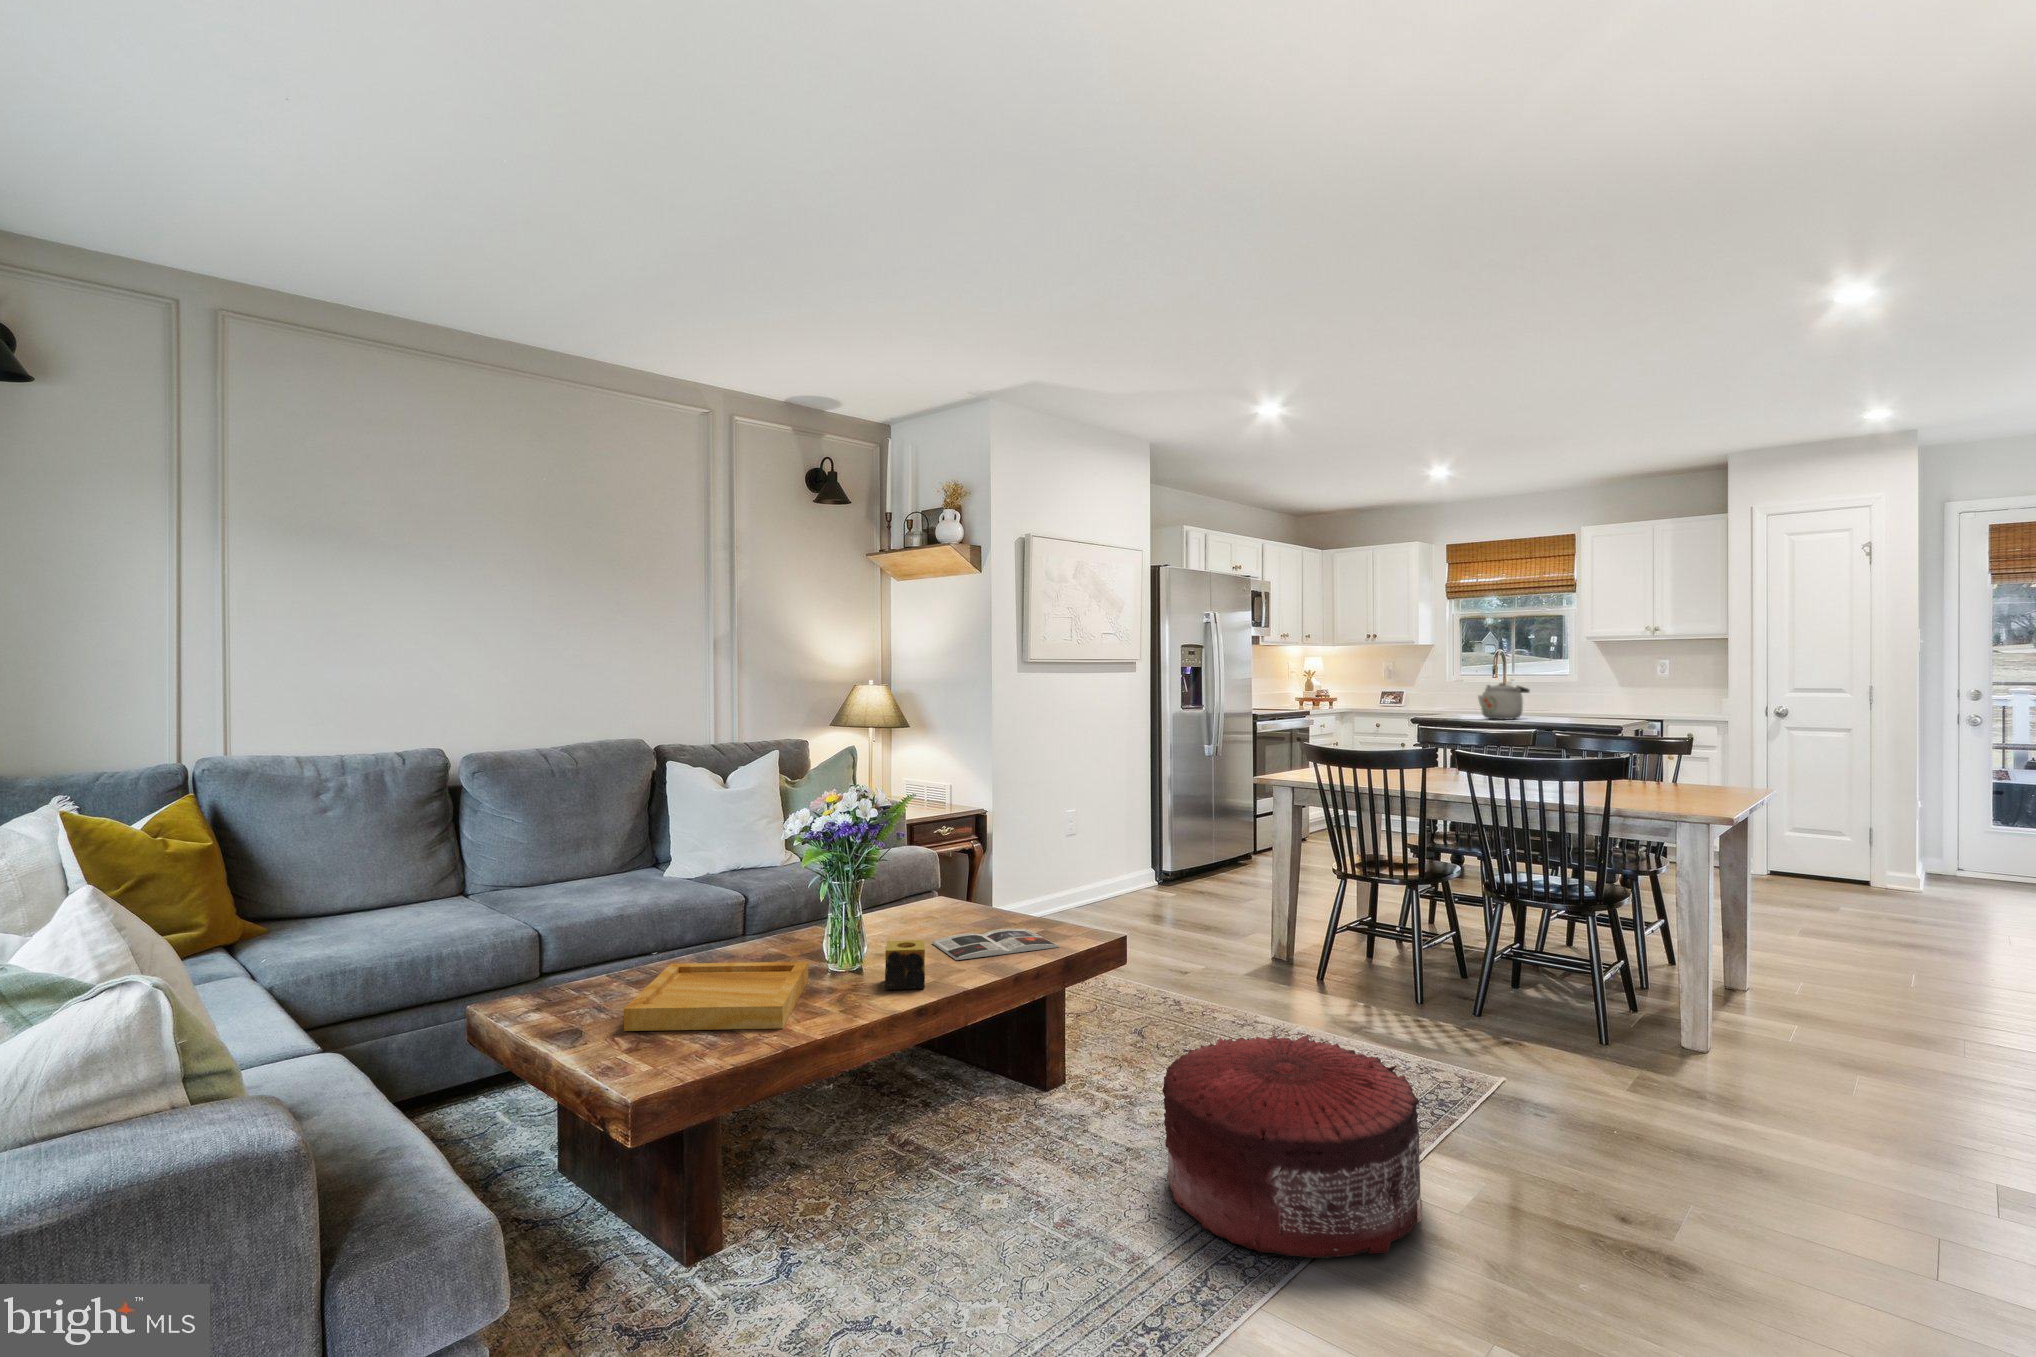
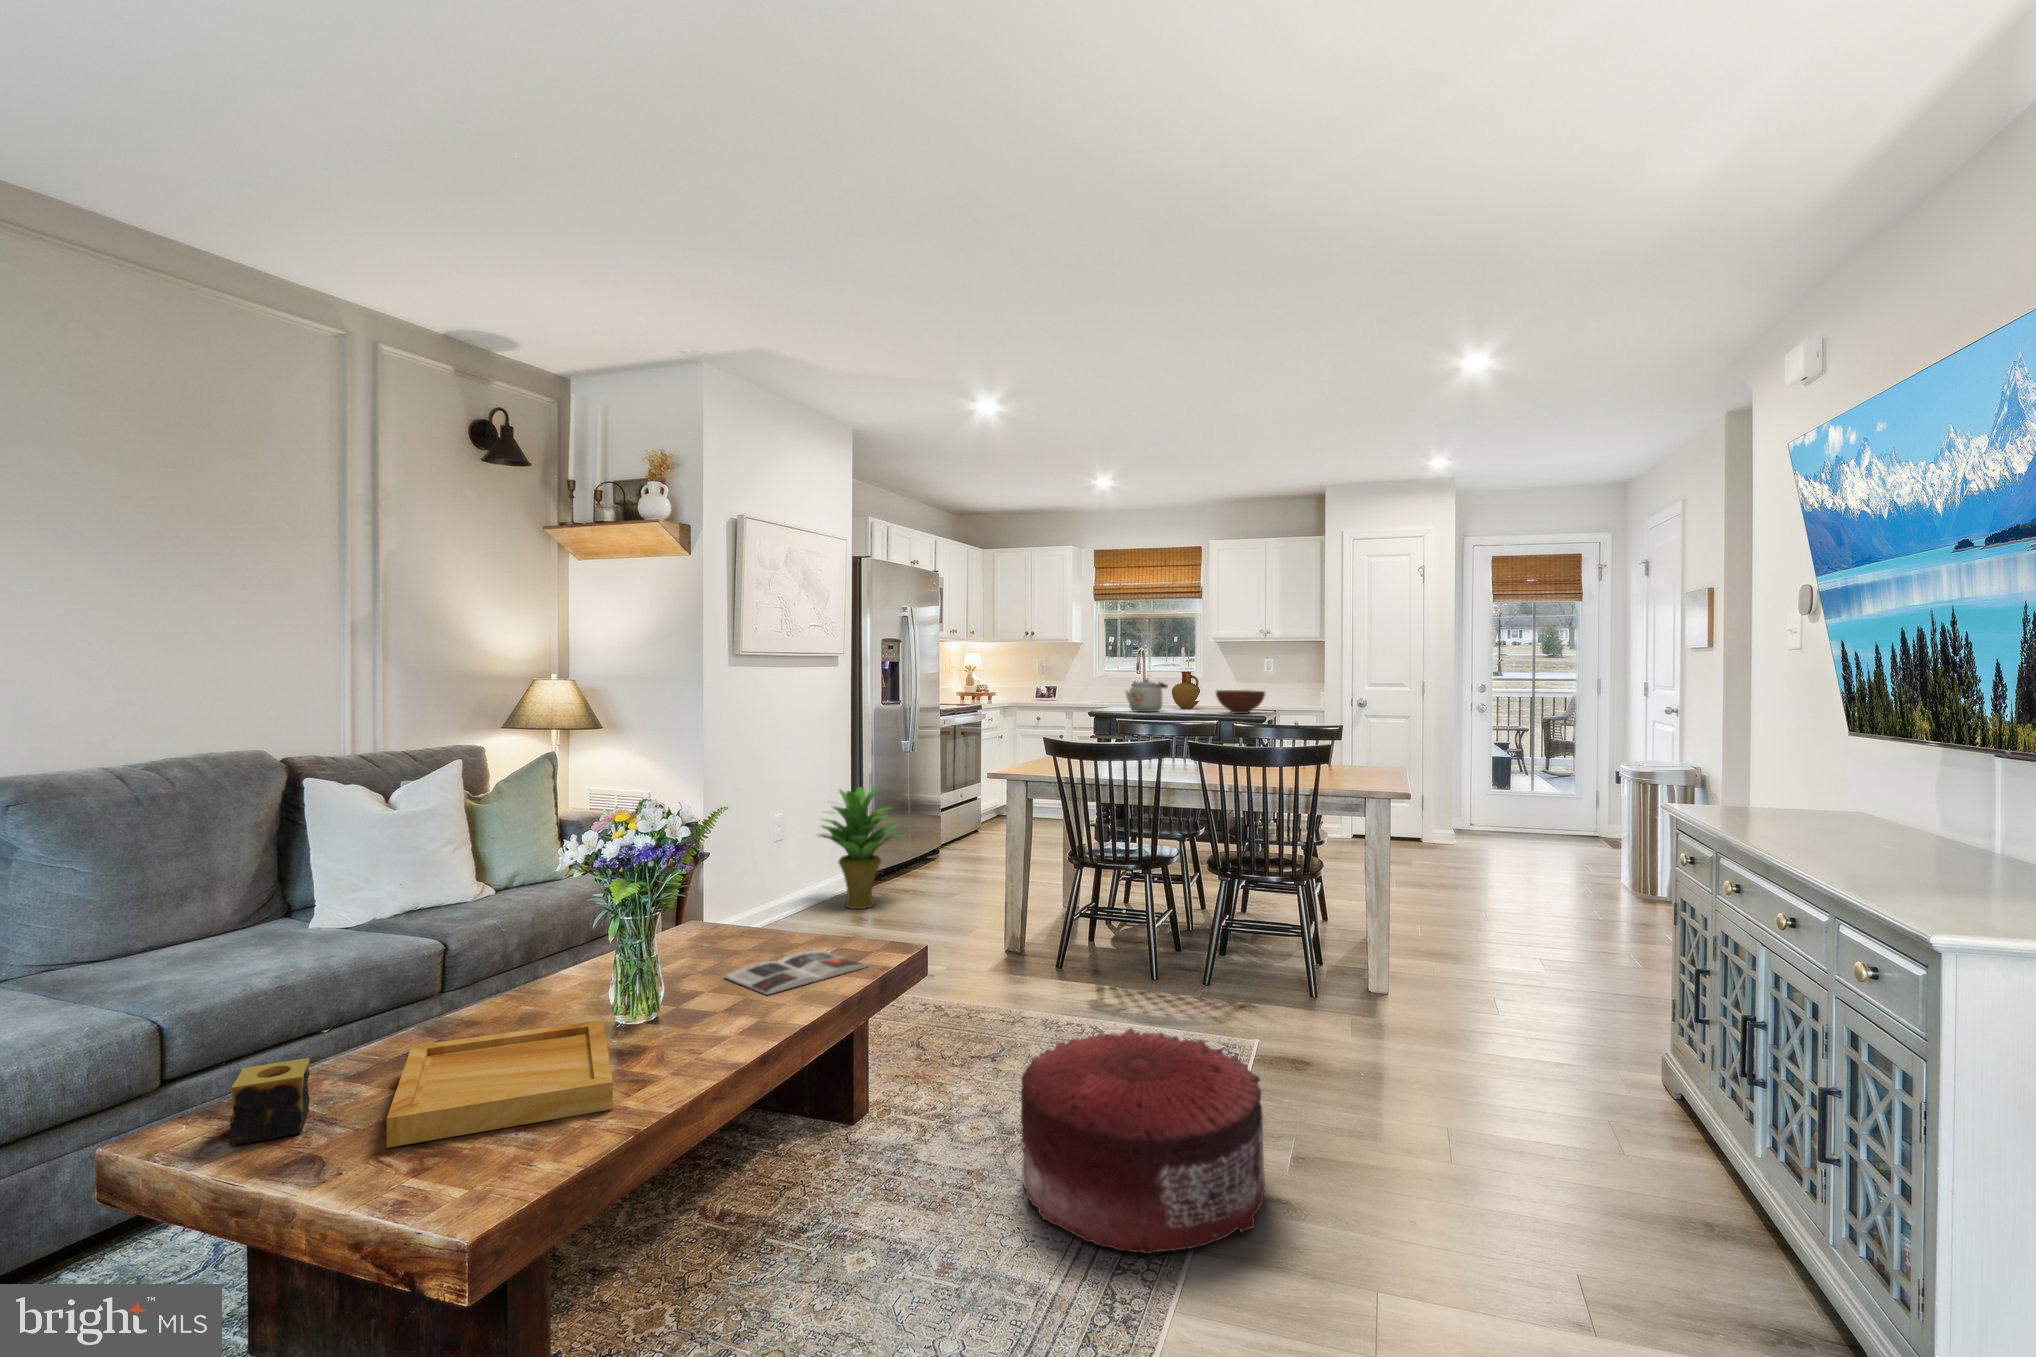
vase: none [1540,674,1578,717] -> present [1172,672,1200,709]
fruit bowl: none [1584,695,1650,722] -> present [1216,690,1265,714]
potted plant: none [1104,788,1193,907] -> present [819,787,903,909]
candle: present [885,940,925,990] -> present [229,1058,309,1145]

